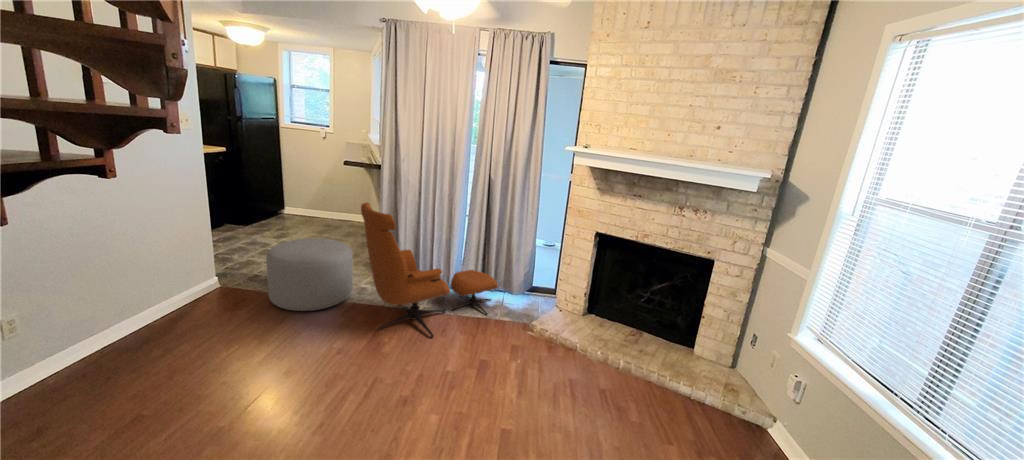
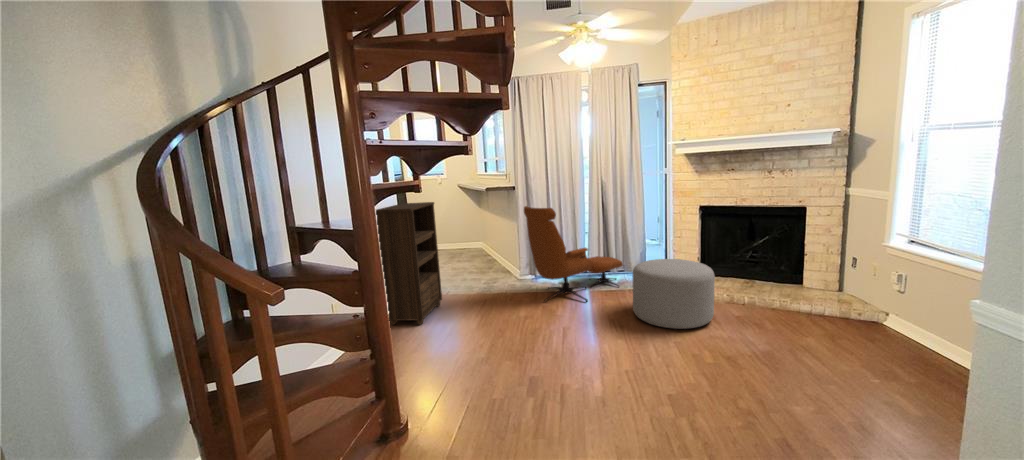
bookshelf: none [90,172,241,355] -> present [376,202,442,325]
ottoman: present [266,238,353,311] -> present [633,259,715,329]

